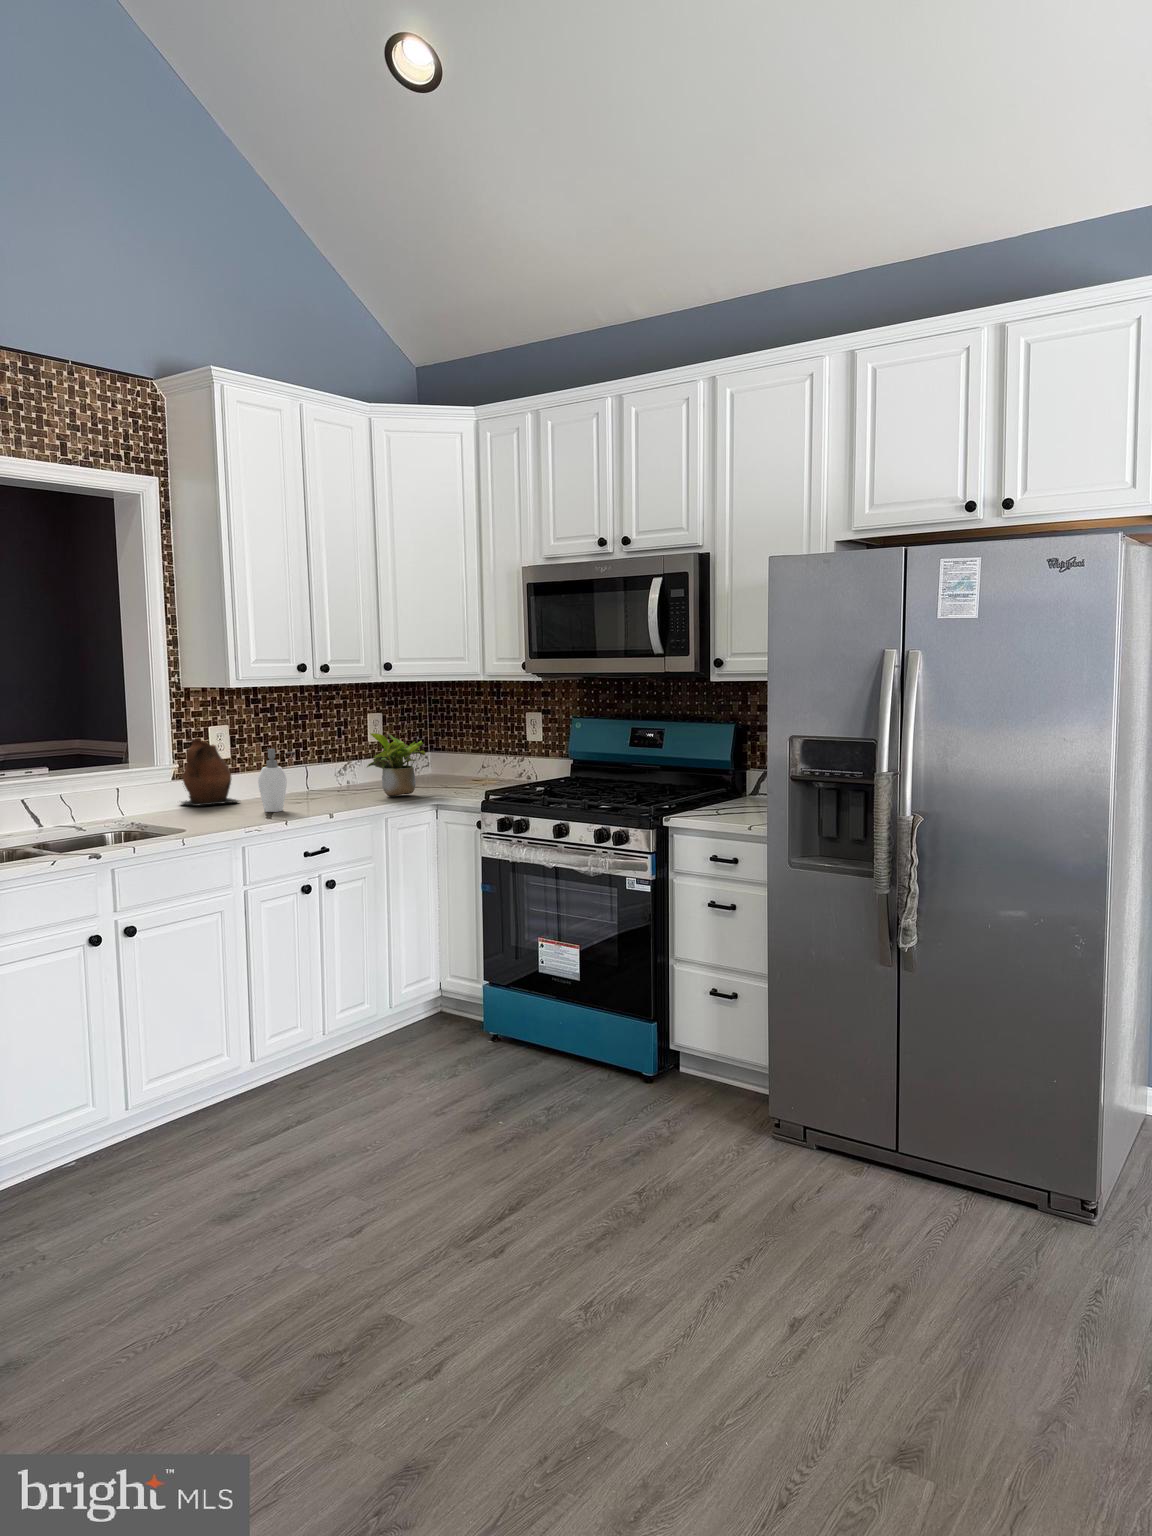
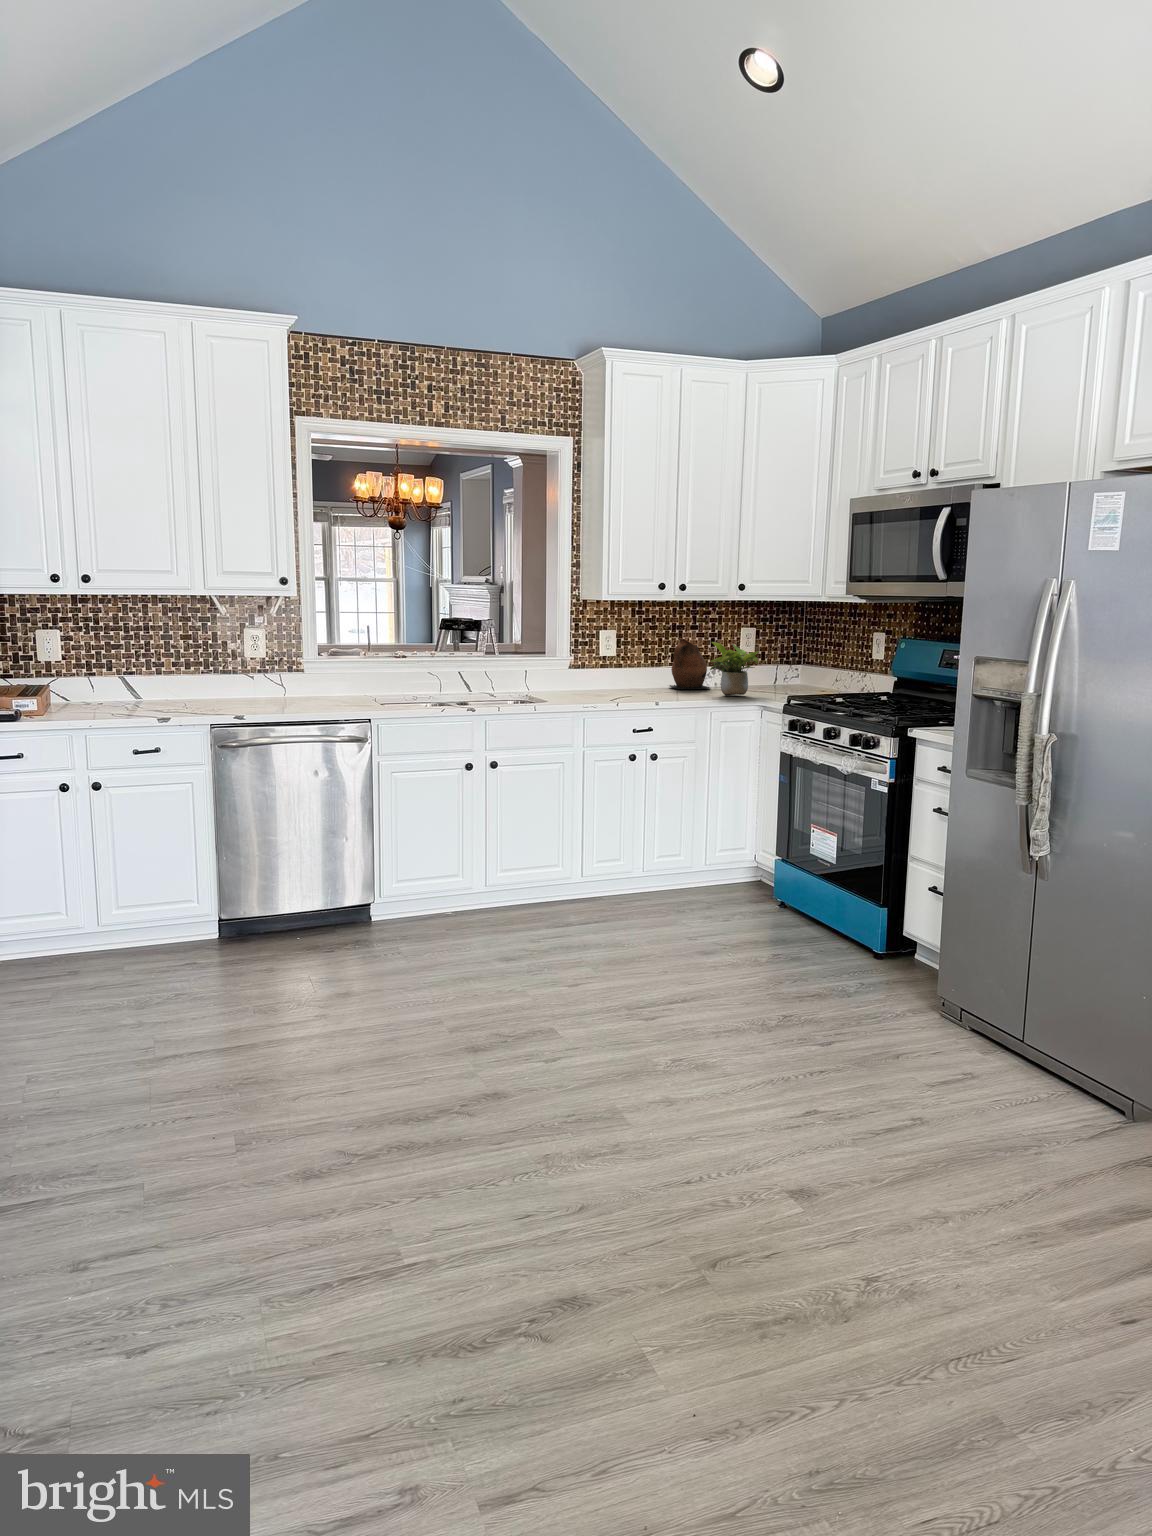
ceramic pitcher: present [181,739,239,806] -> present [670,638,711,689]
soap dispenser: present [258,749,294,812] -> none [614,649,643,698]

